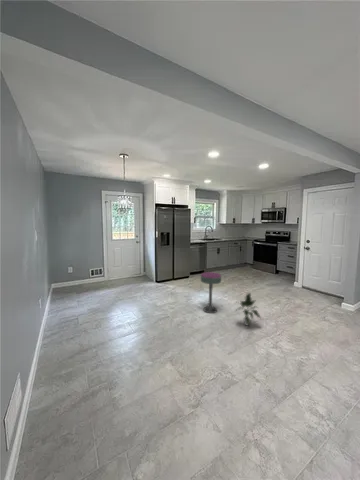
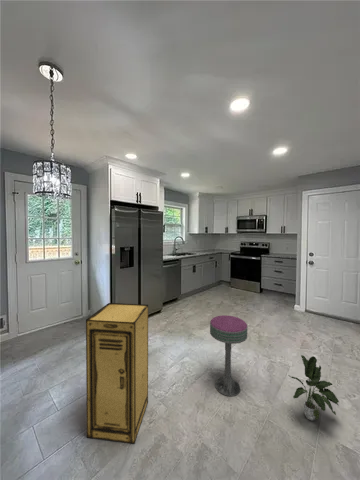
storage cabinet: none [137,259,167,318] -> present [86,303,148,444]

